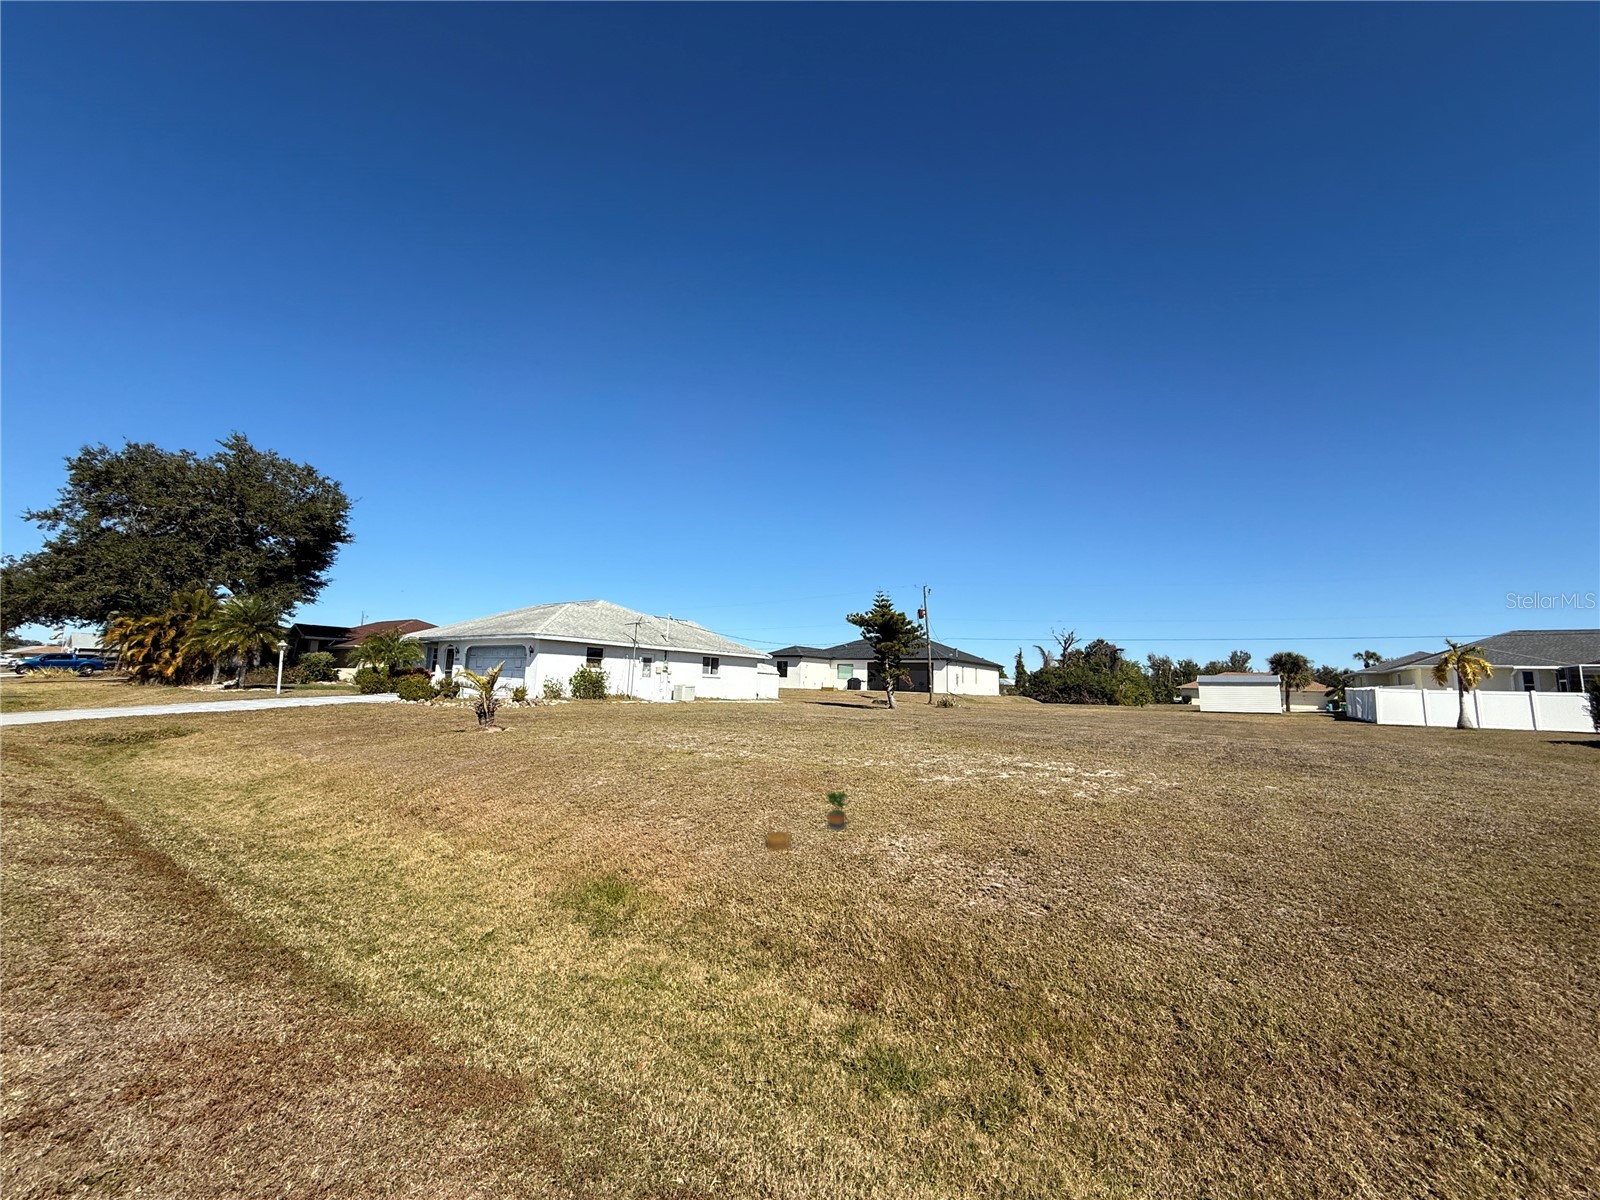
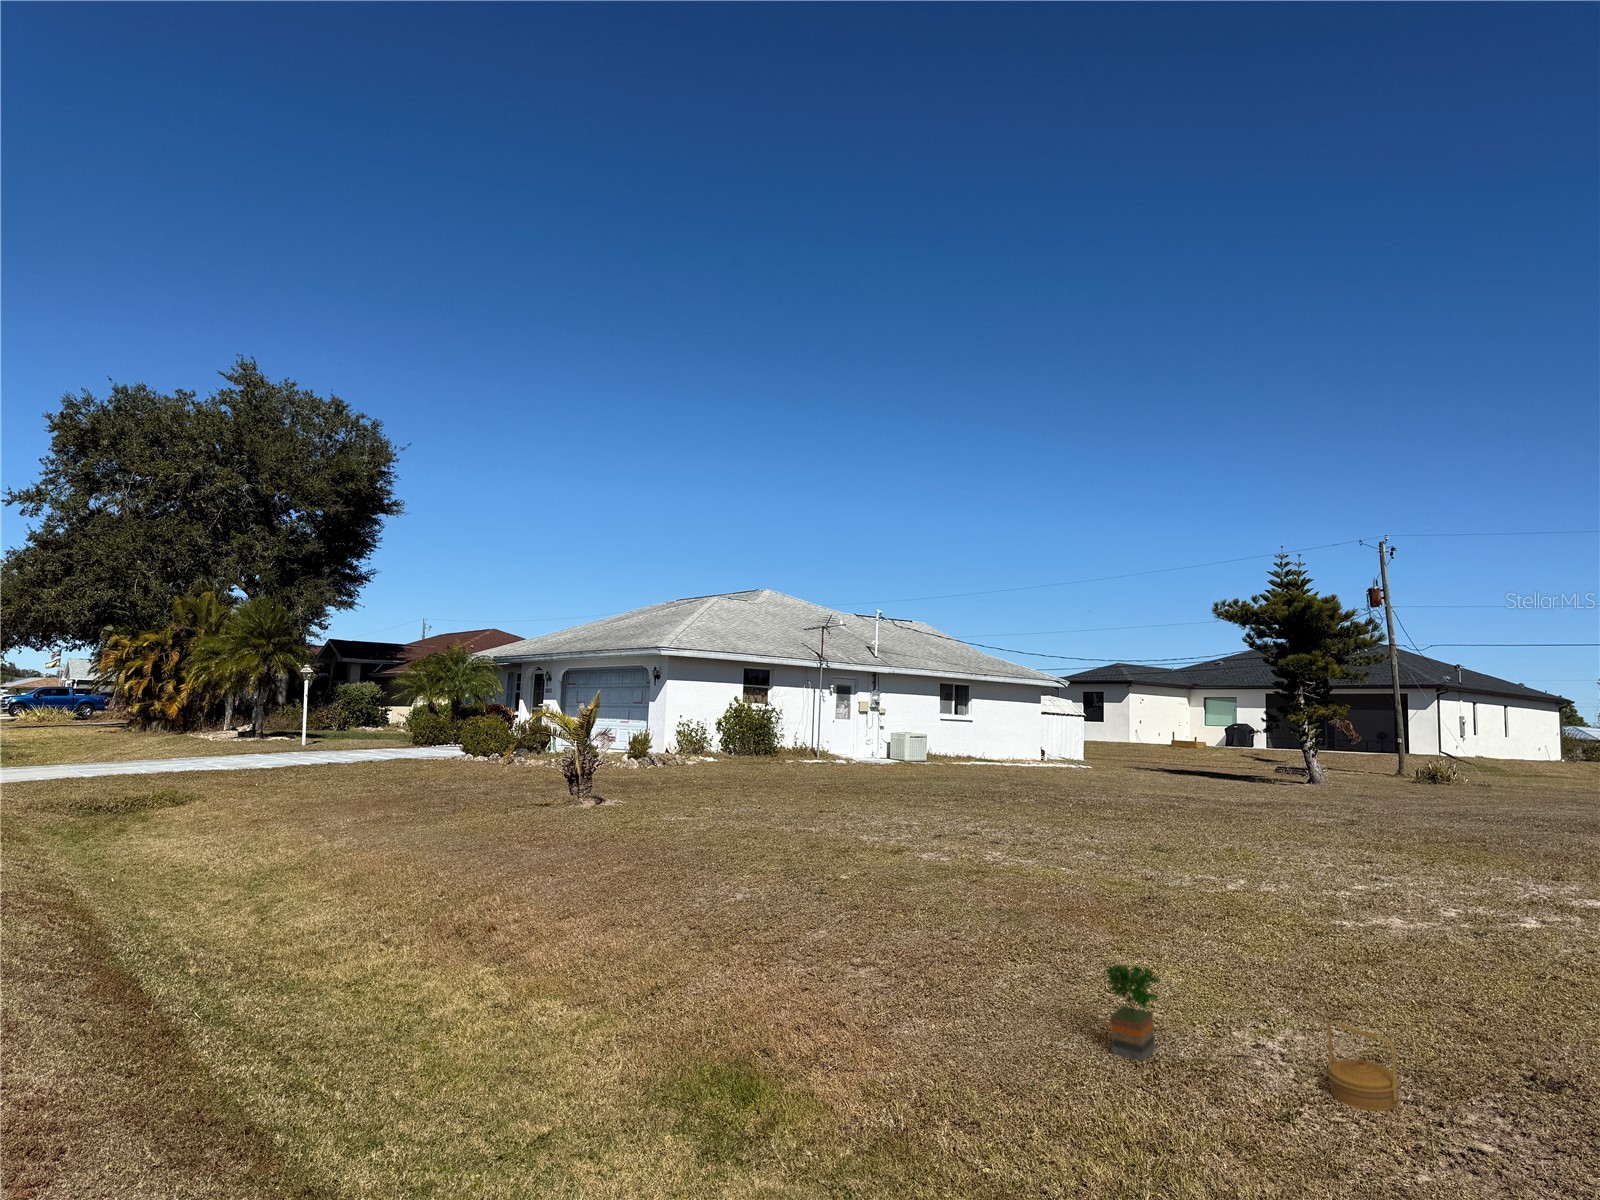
potted tree: present [827,792,848,831] -> present [1105,964,1161,1061]

